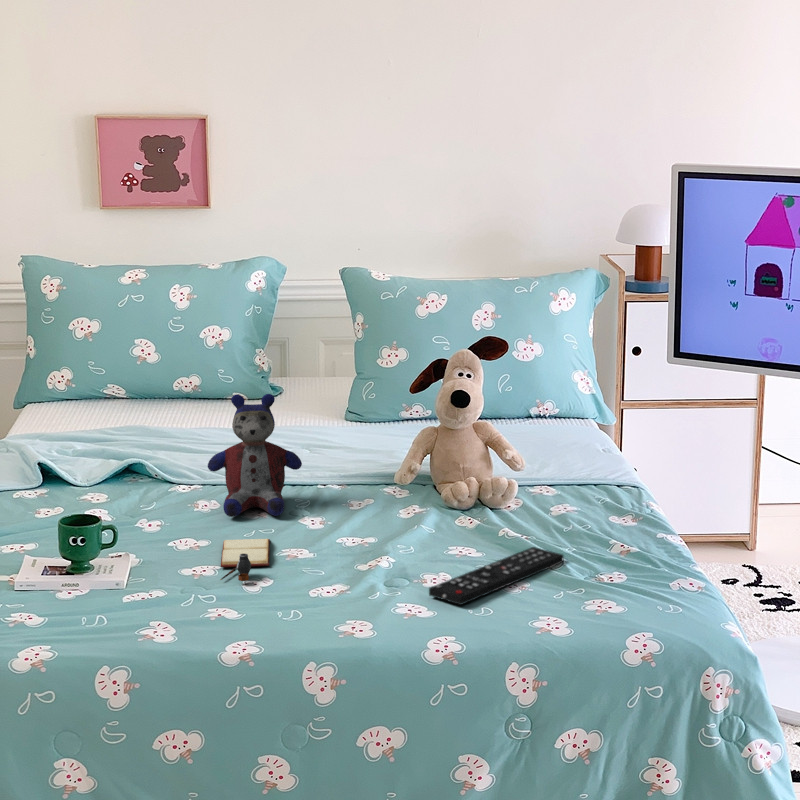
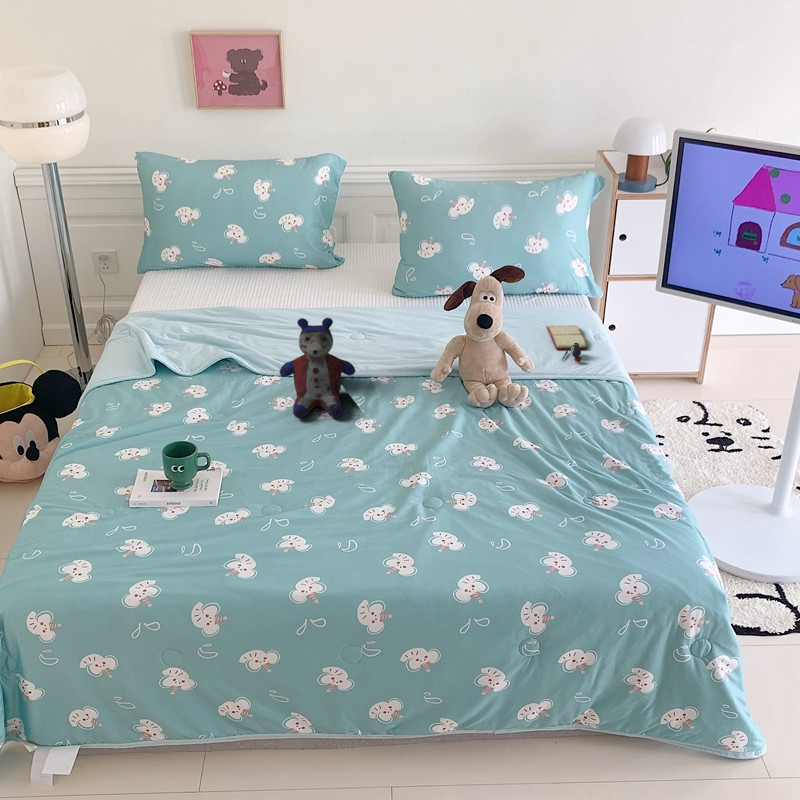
book: present [220,539,270,581] -> present [546,325,588,362]
remote control: present [429,547,563,605] -> none [460,464,567,537]

